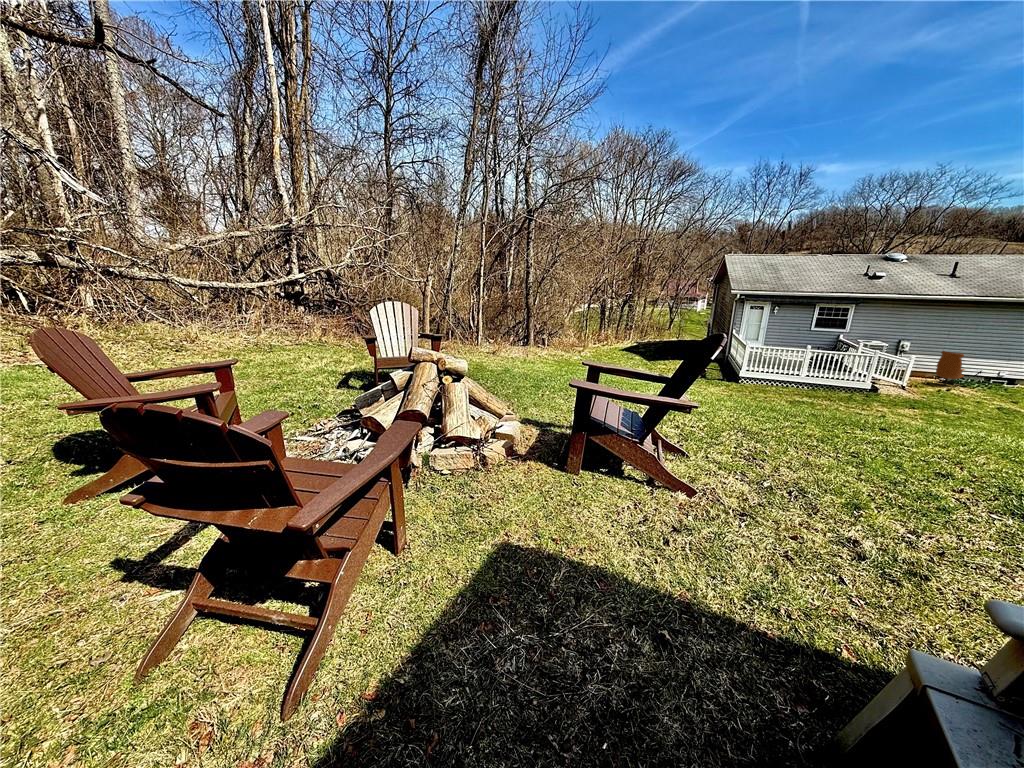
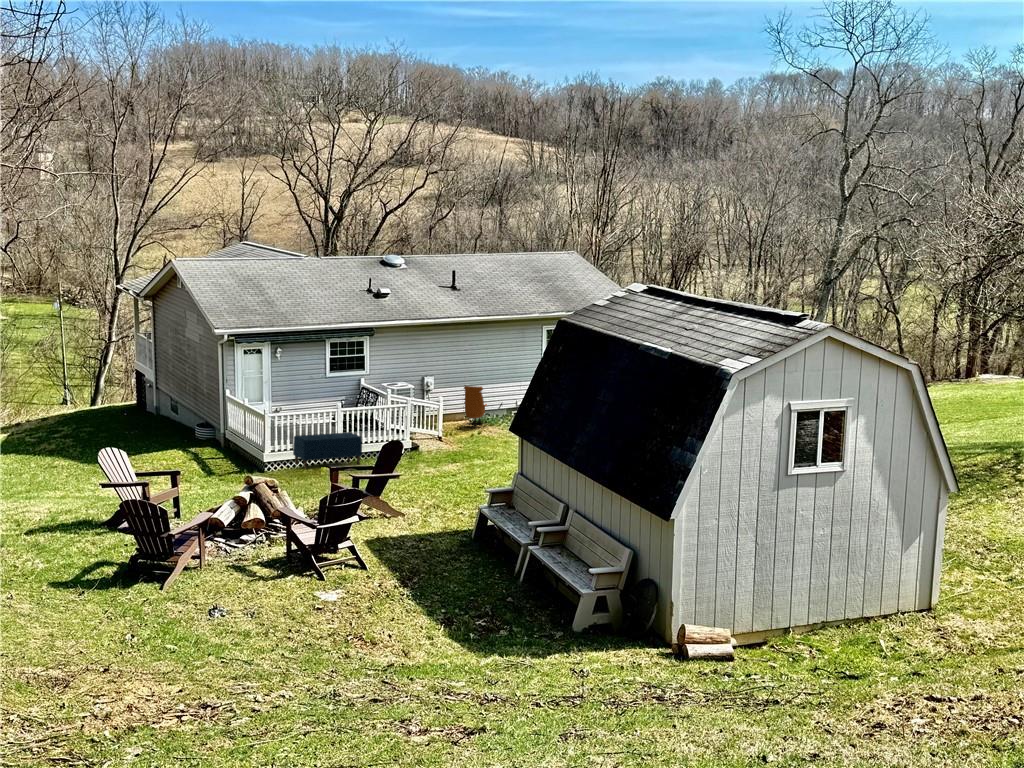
bench: none [763,363,823,392] -> present [293,432,362,469]

